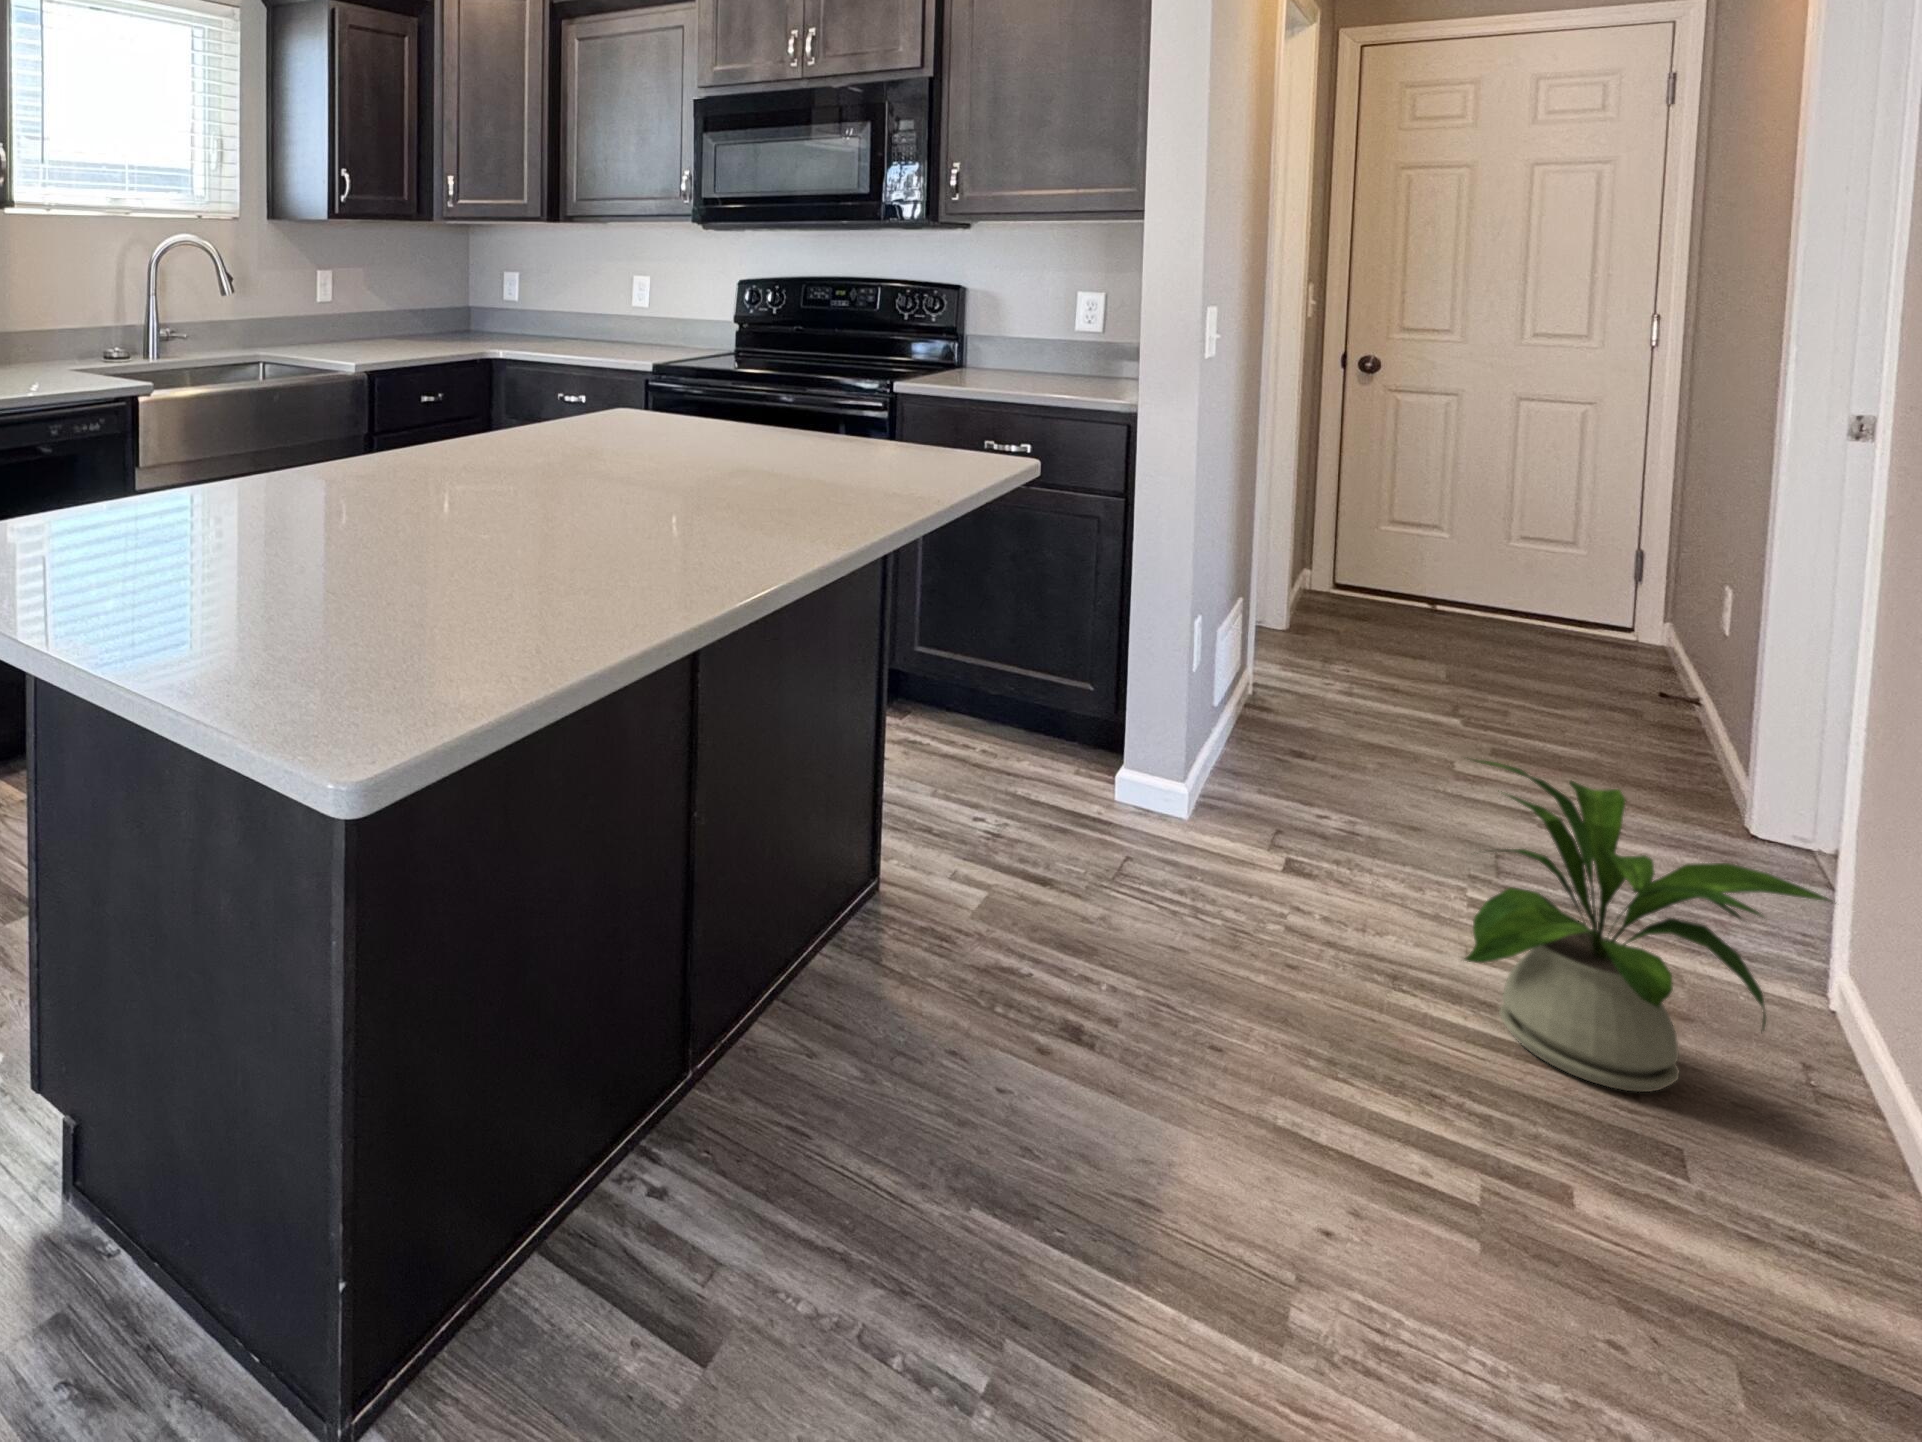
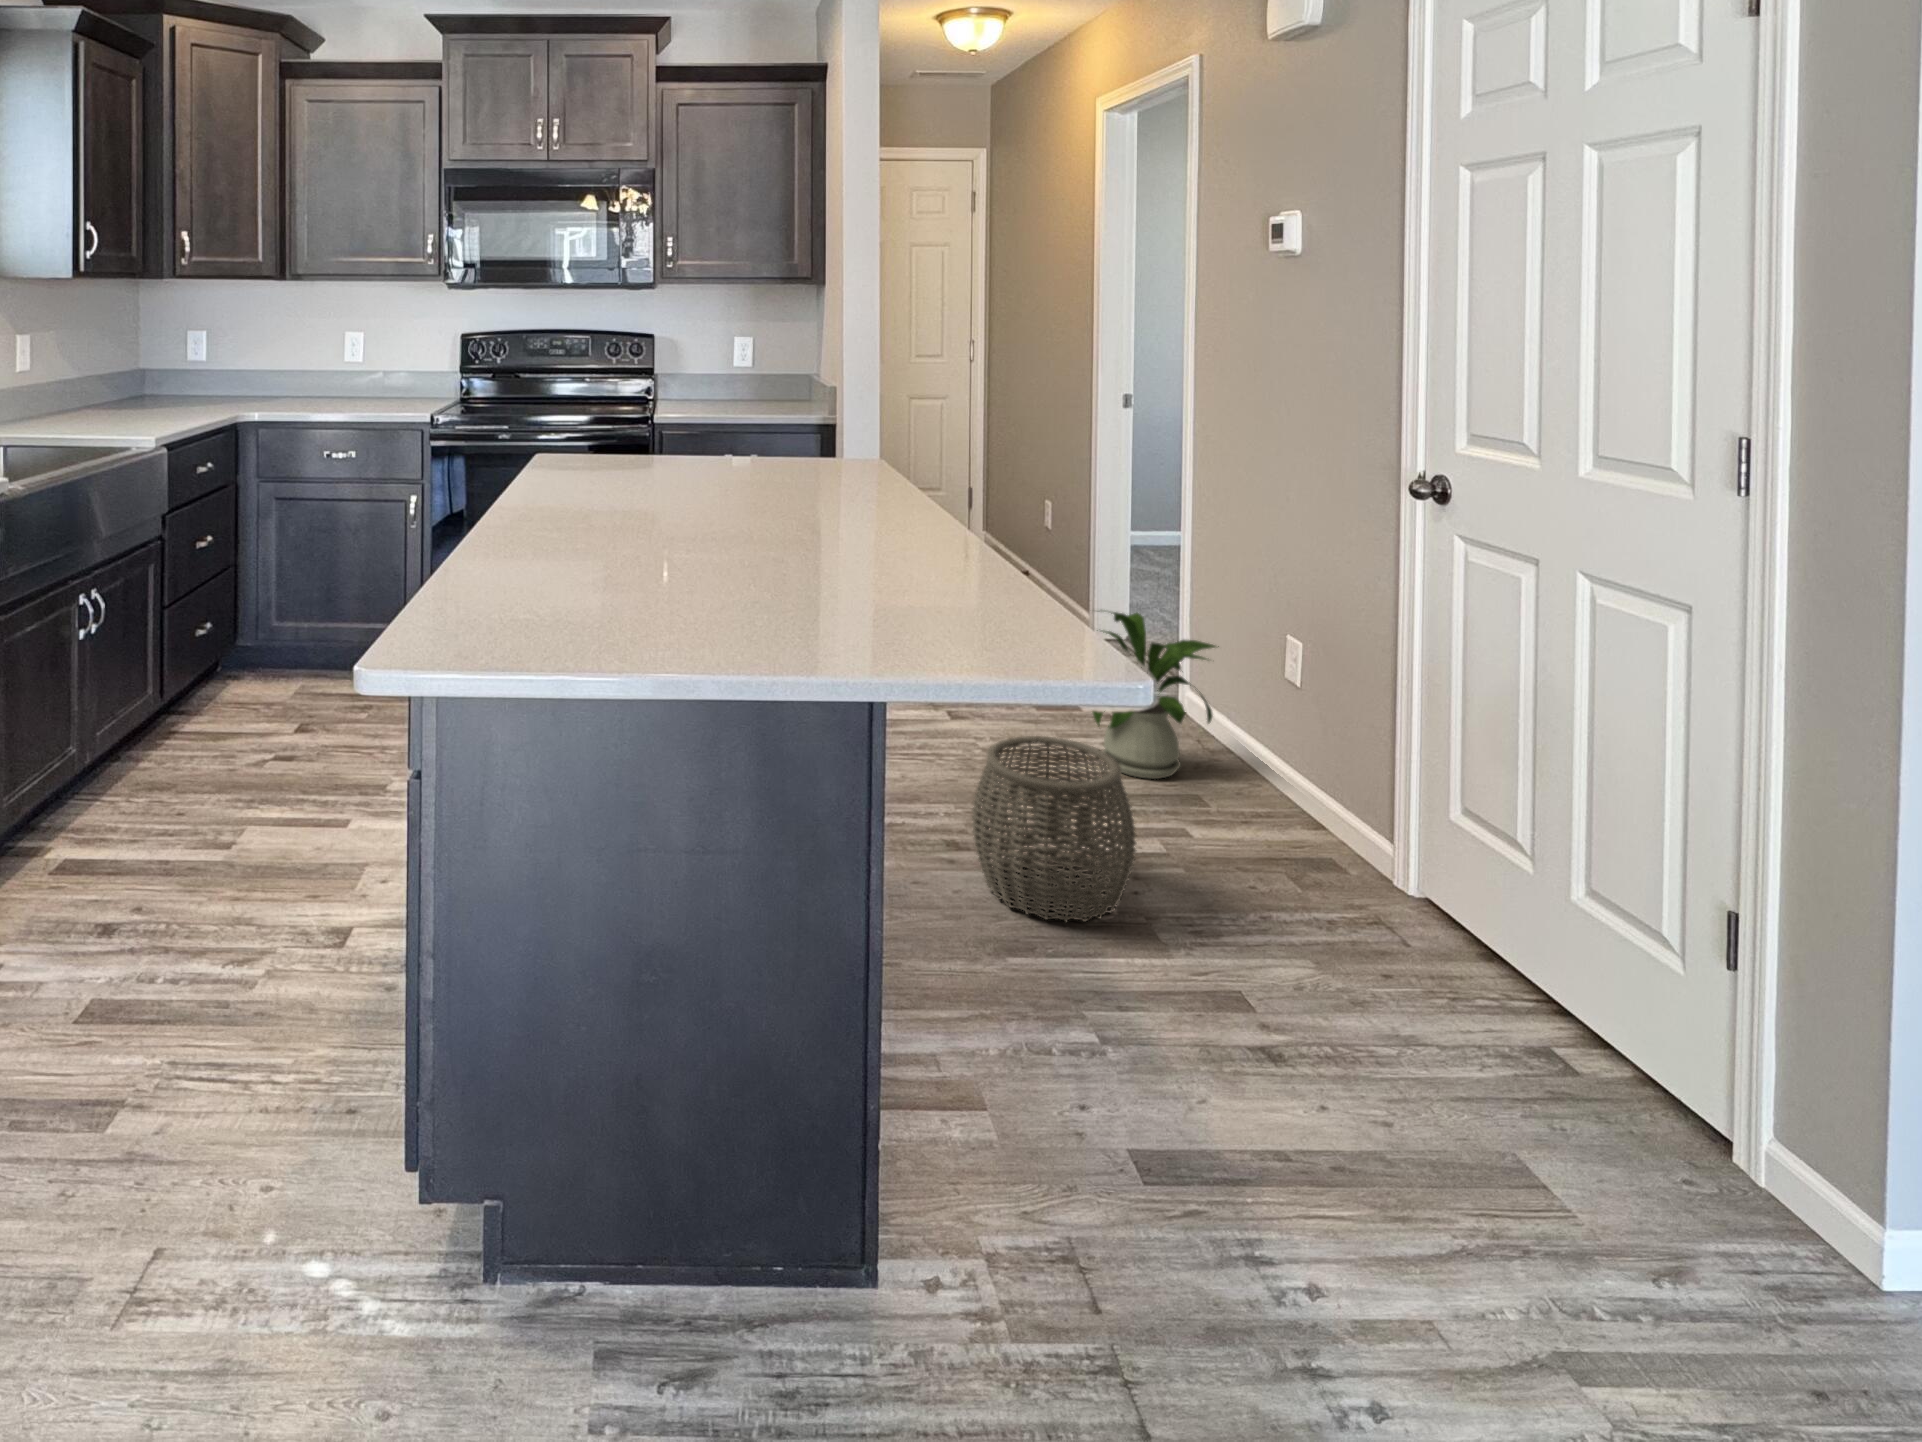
woven basket: none [1023,898,1322,1234] -> present [971,736,1137,922]

